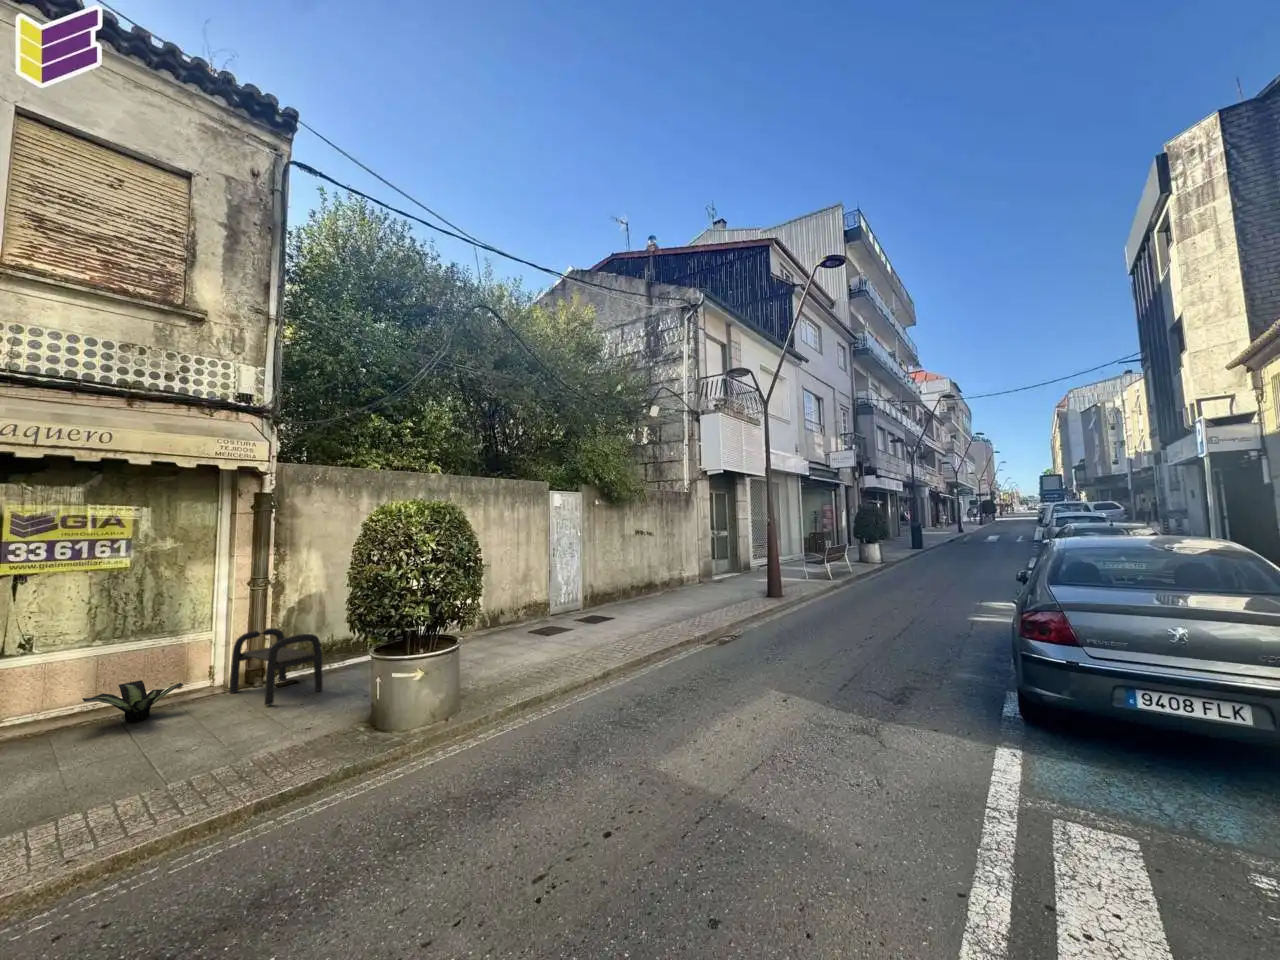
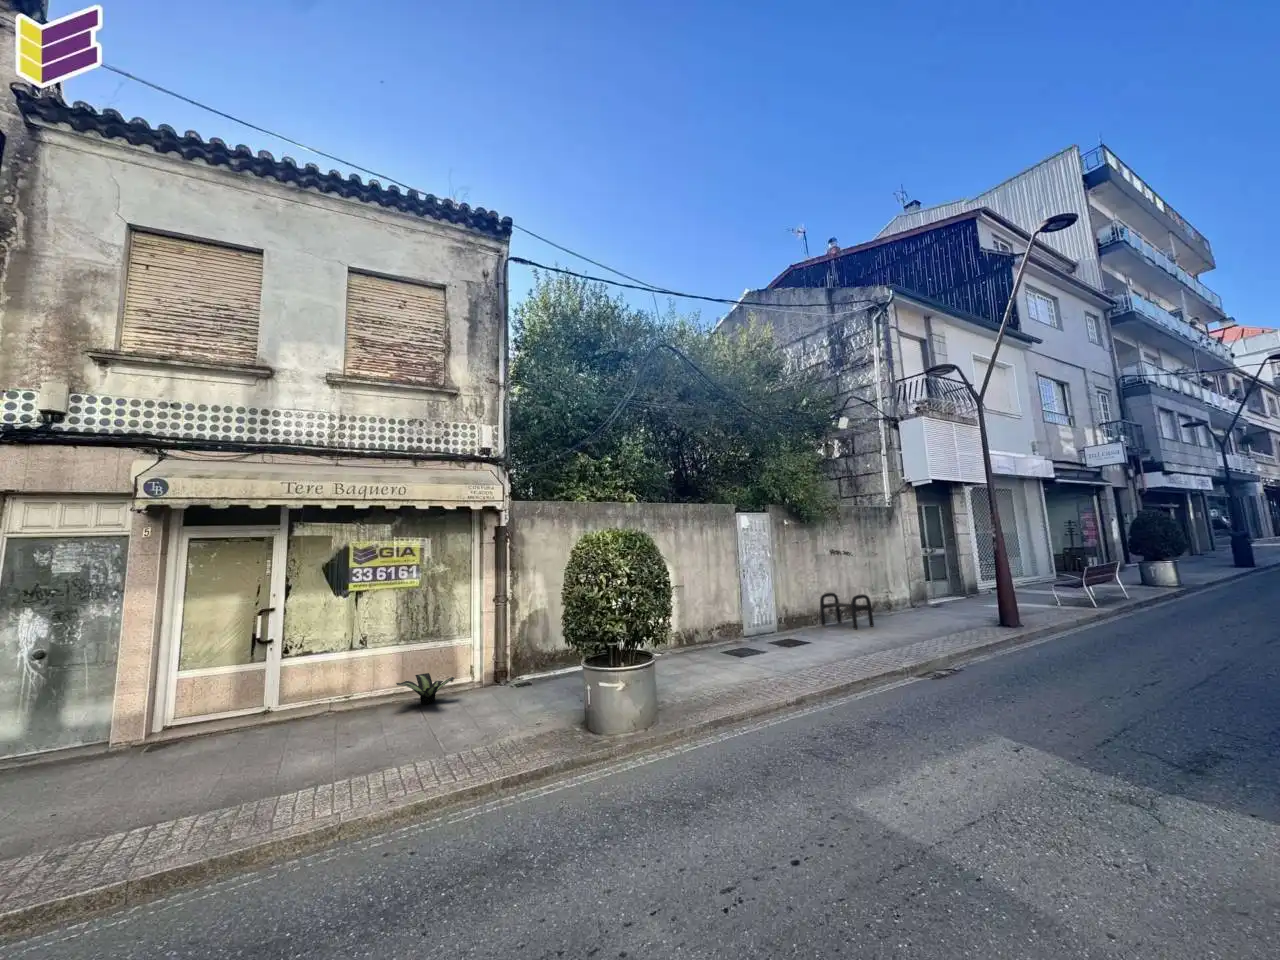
bench: present [230,628,323,705] -> present [820,593,874,629]

